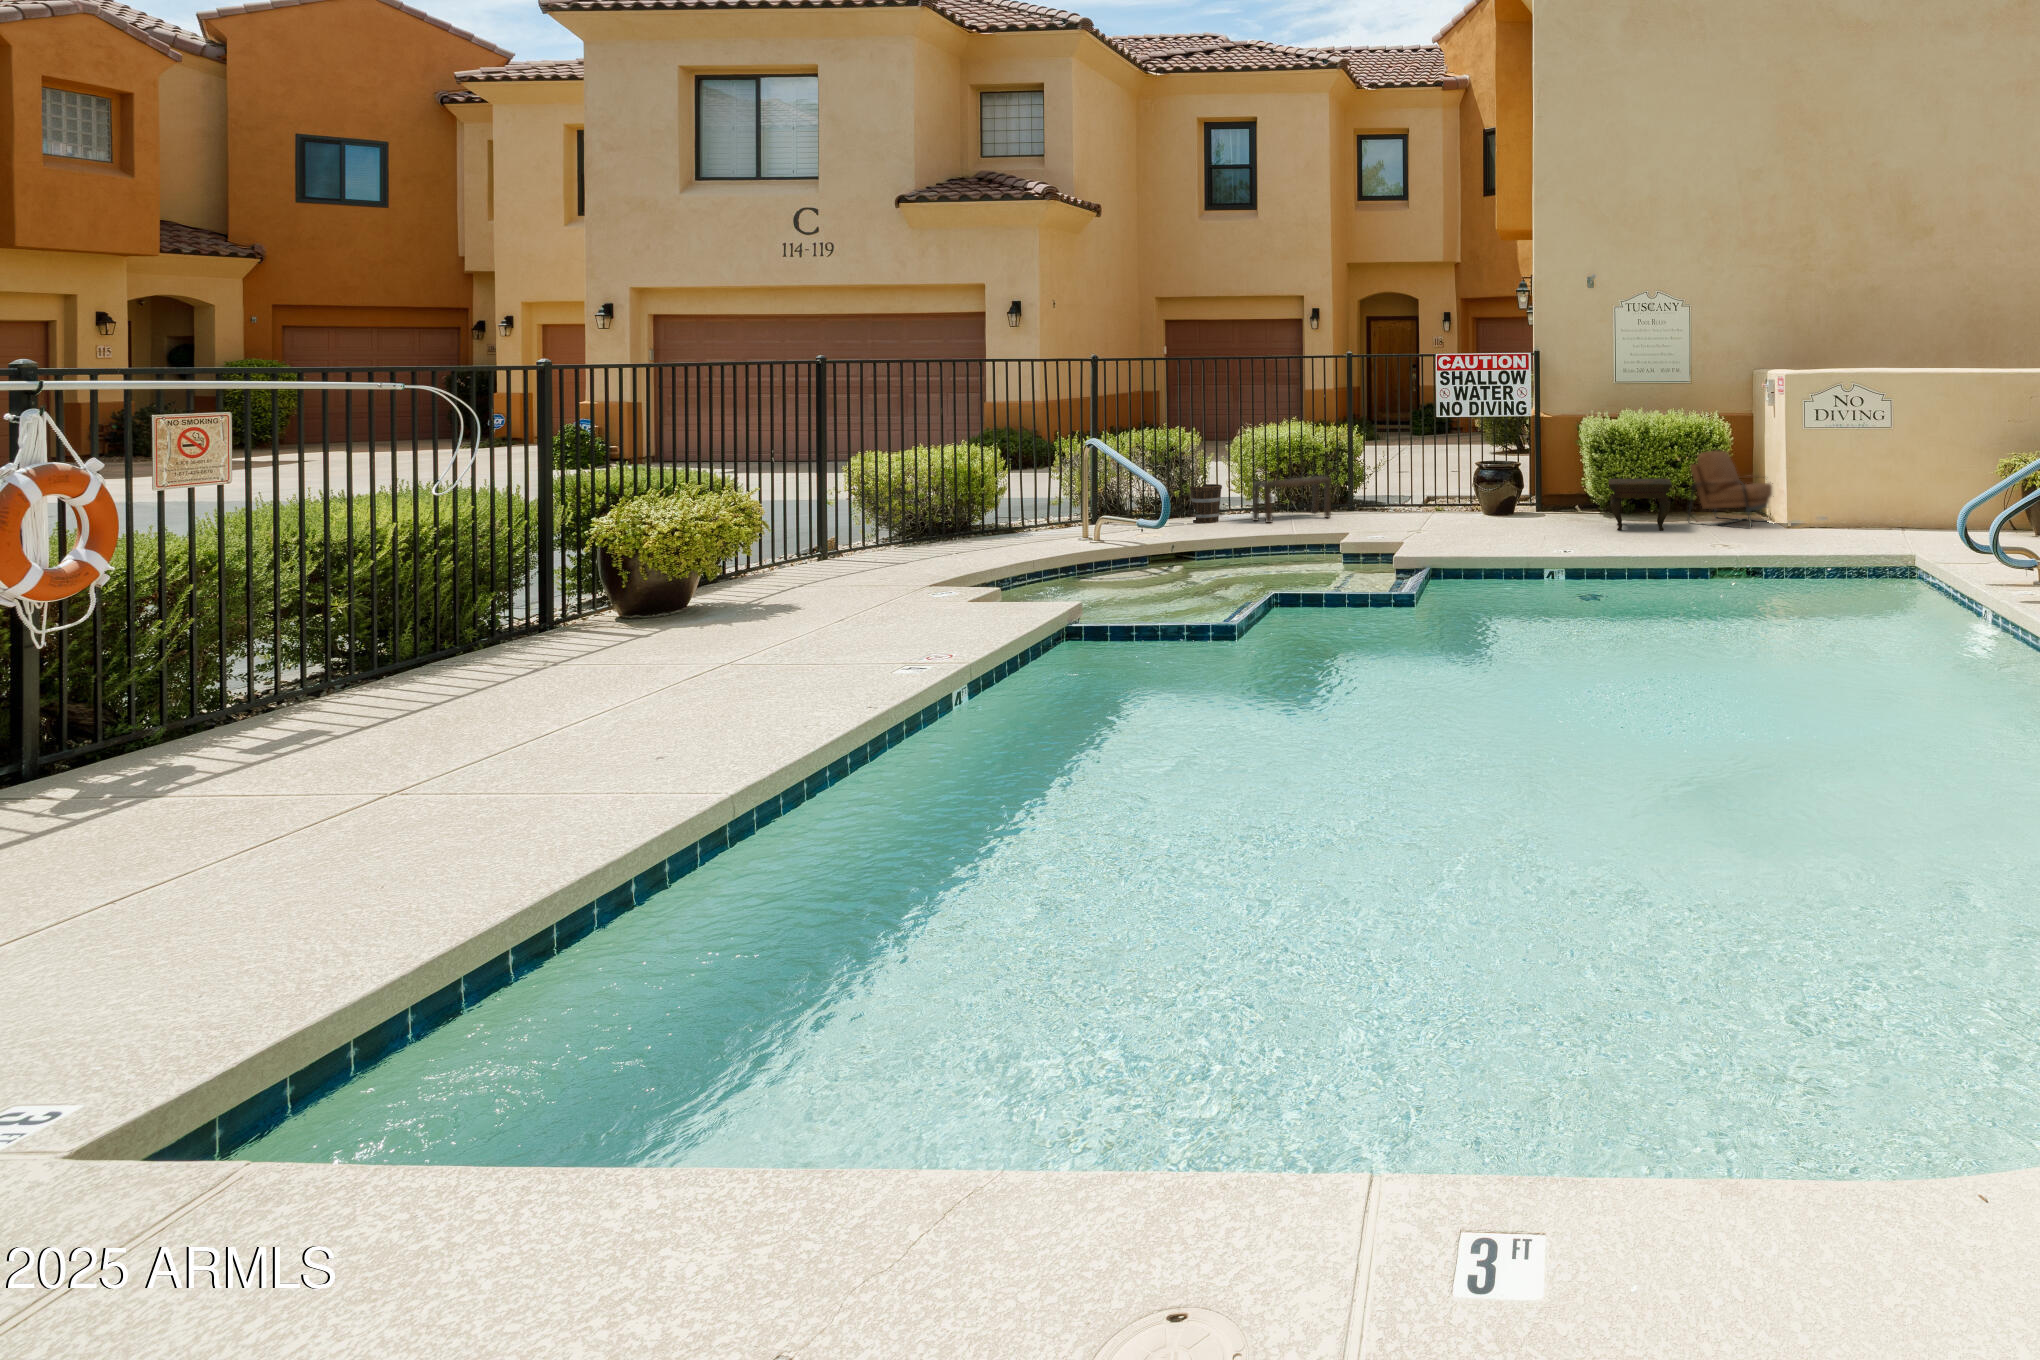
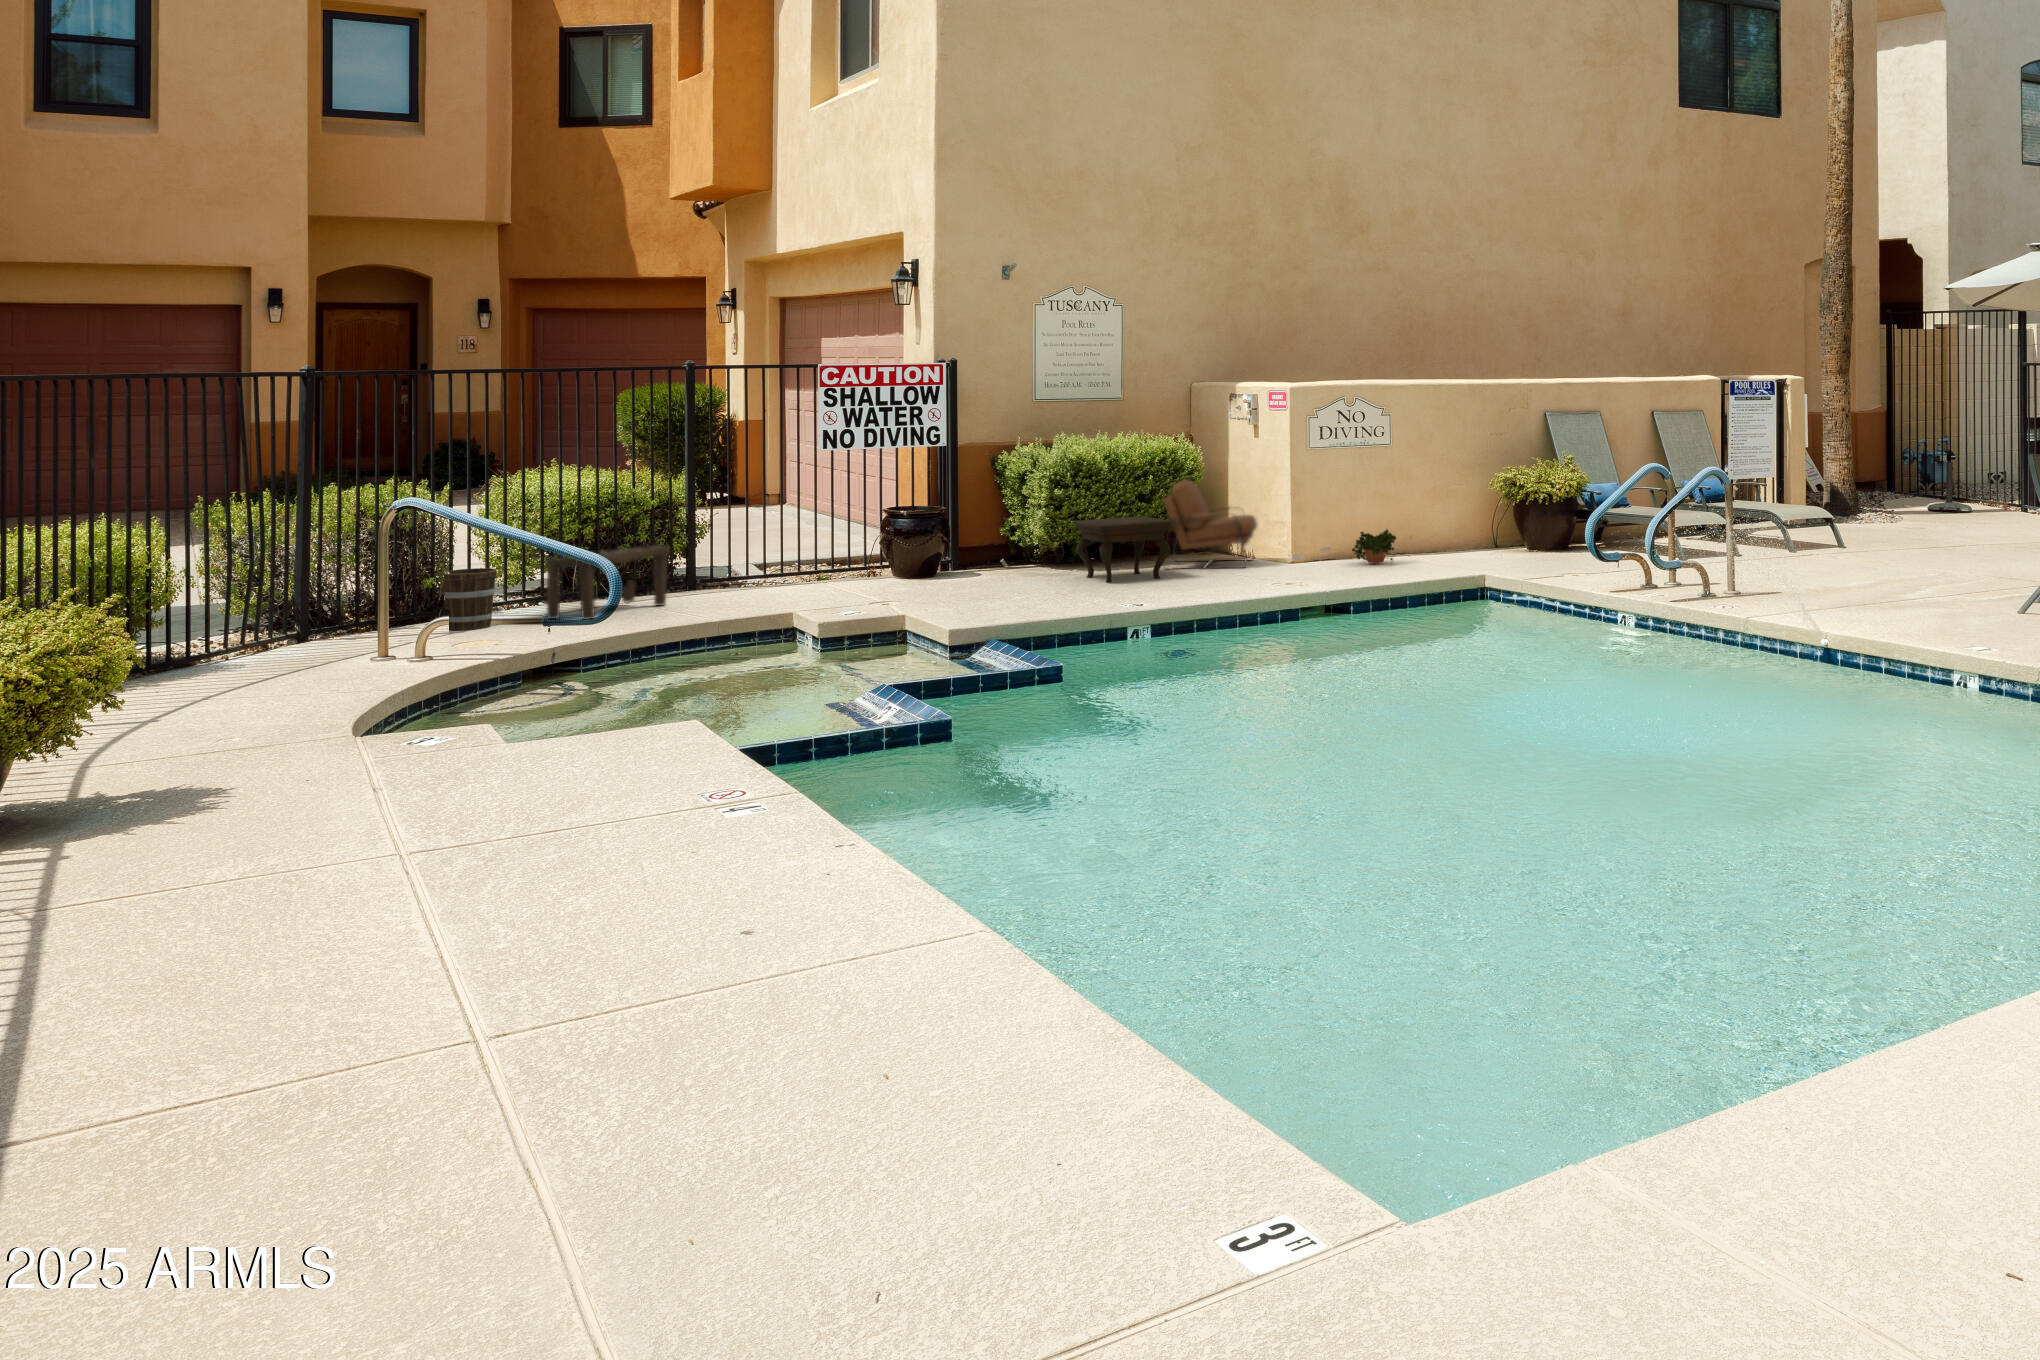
potted plant: none [1841,505,1884,537] -> present [1352,529,1396,563]

